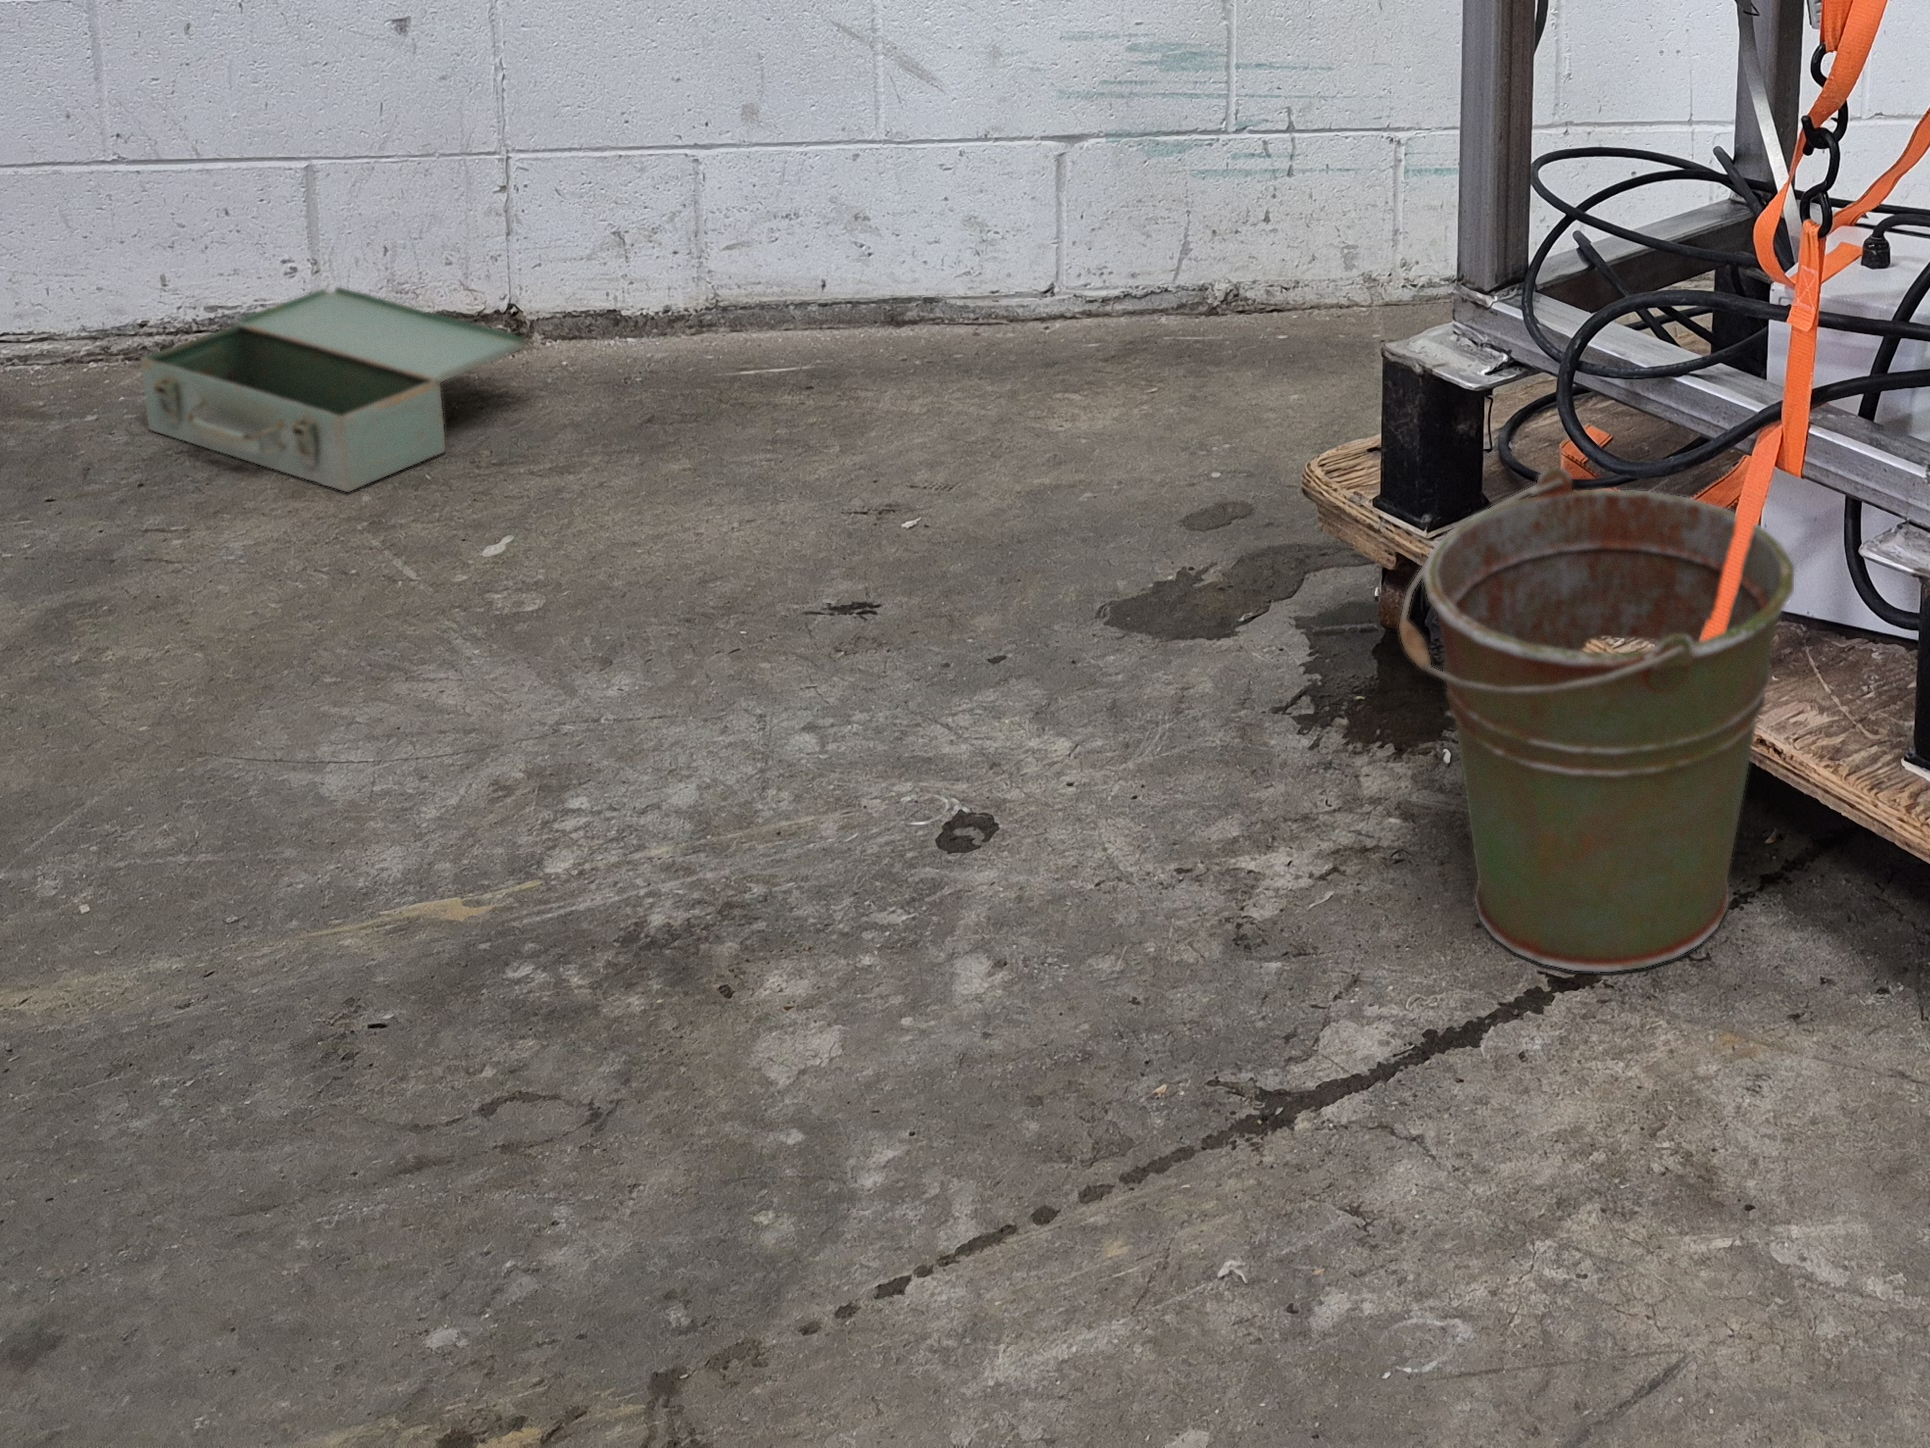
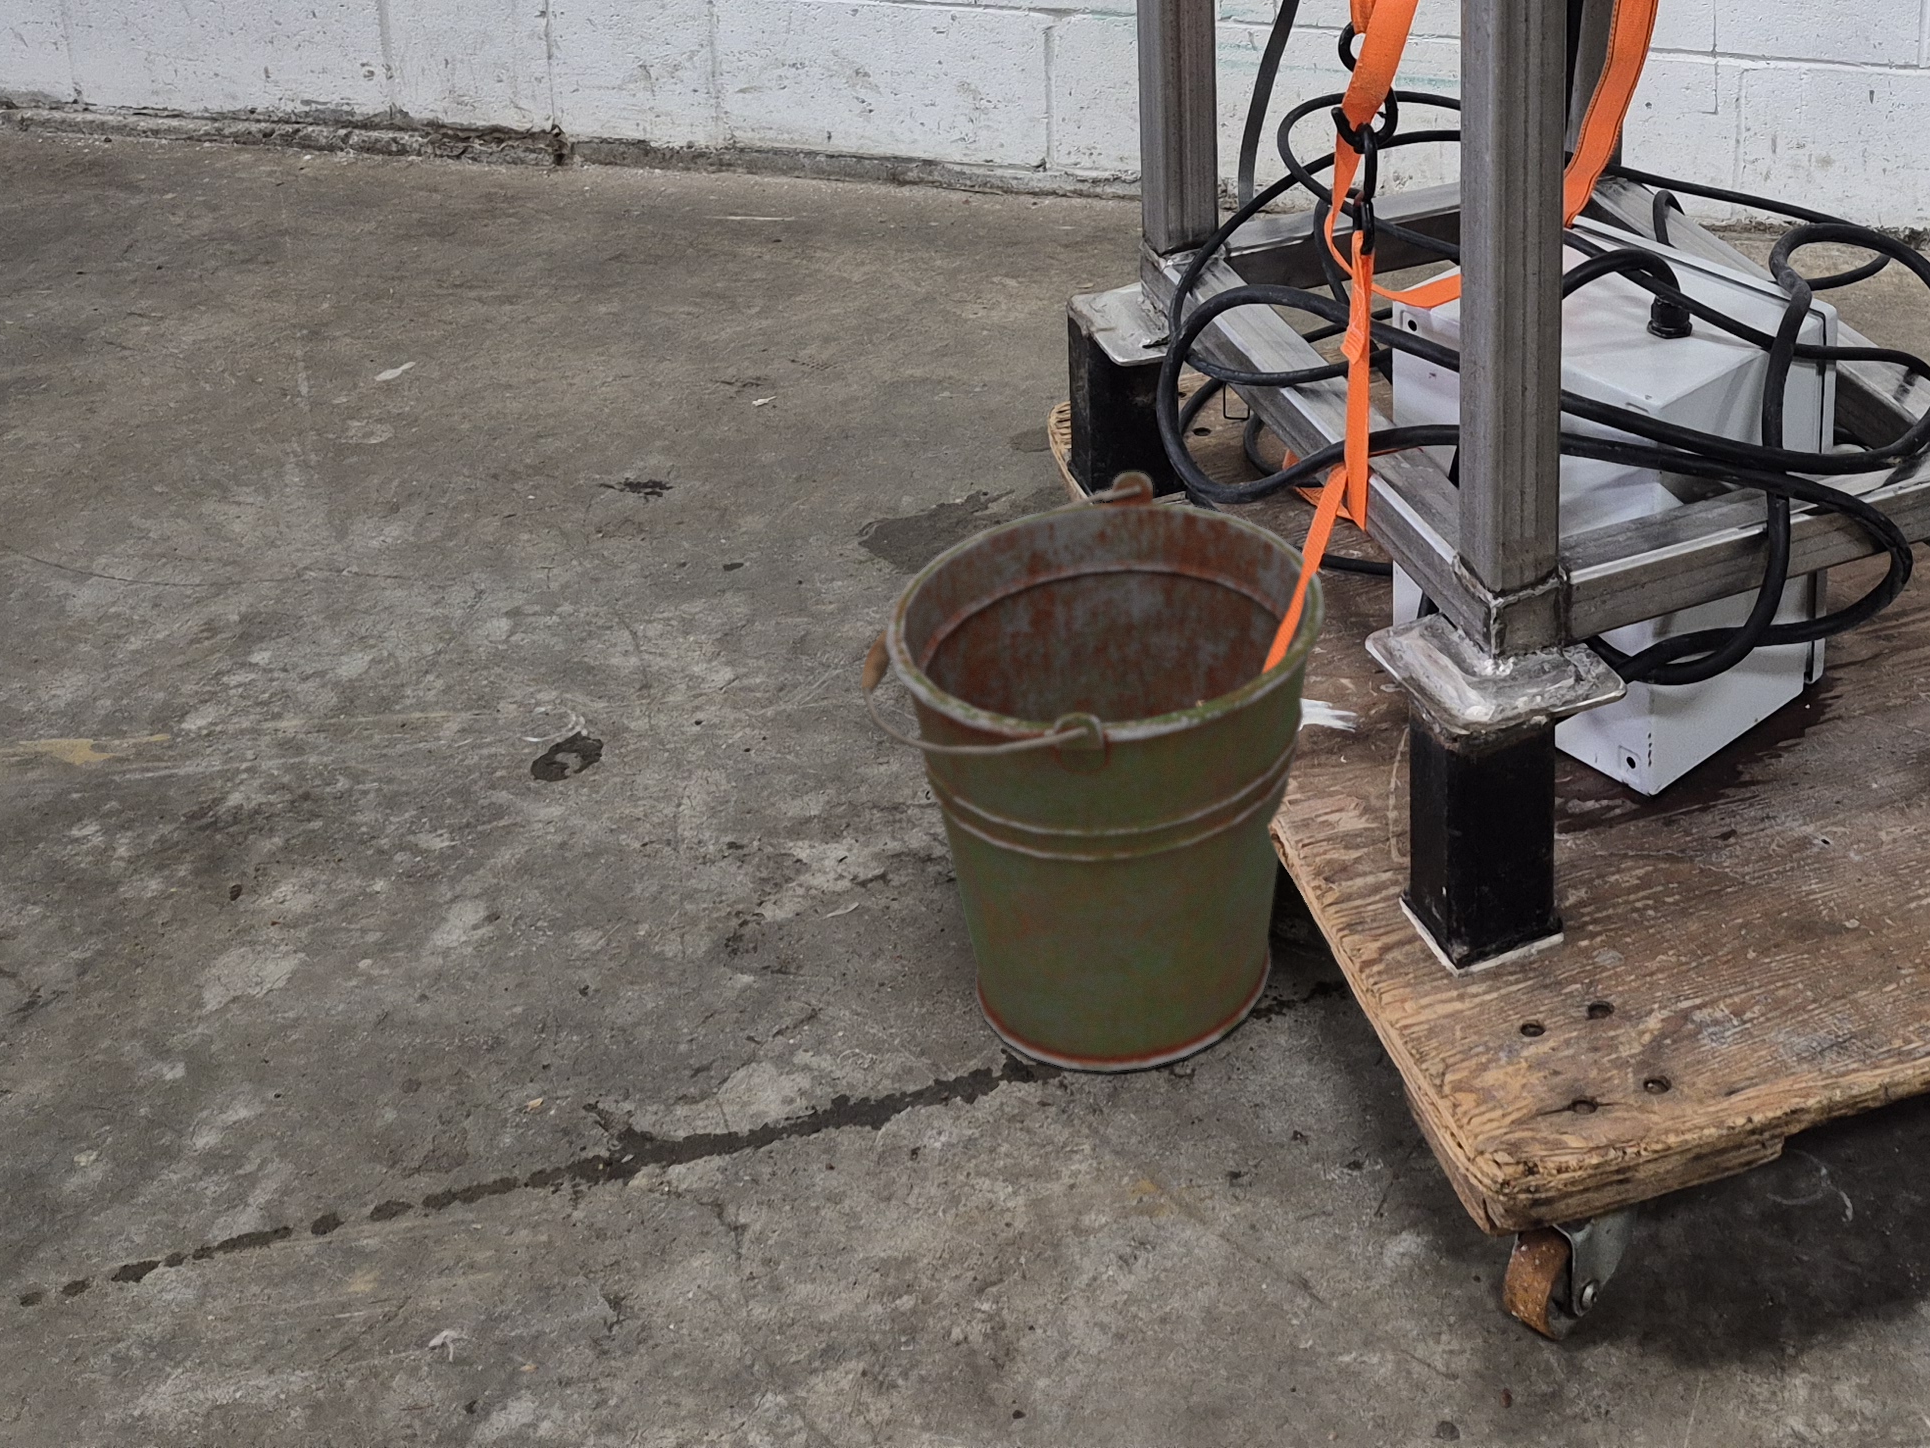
toolbox: present [141,288,527,492] -> none [191,94,502,298]

